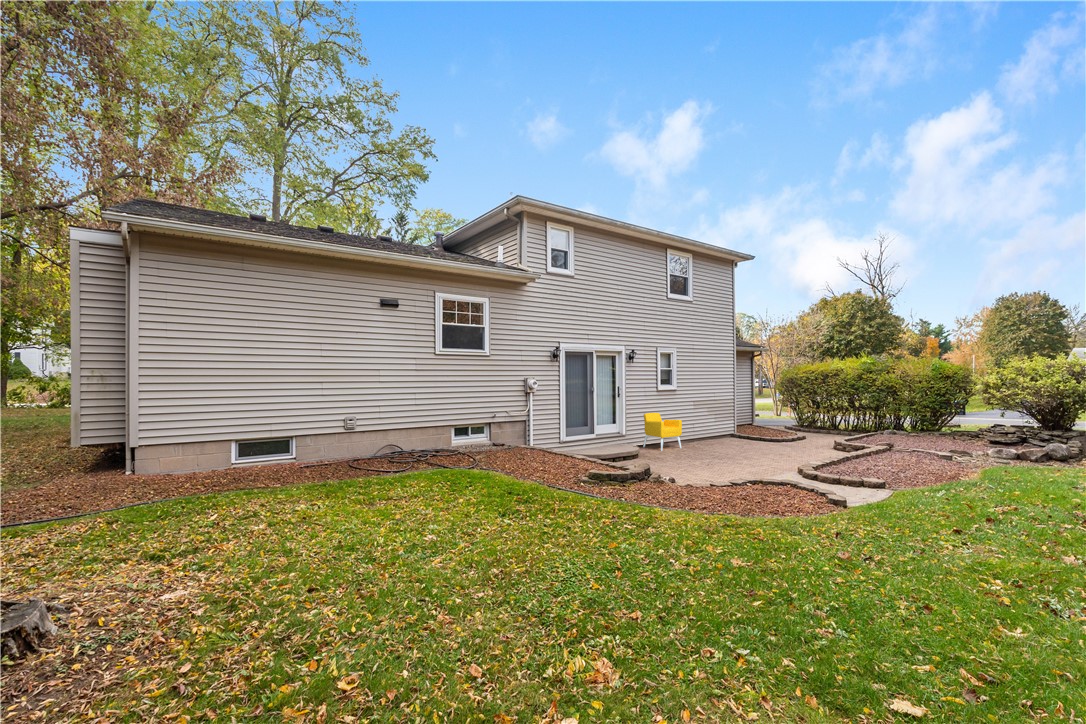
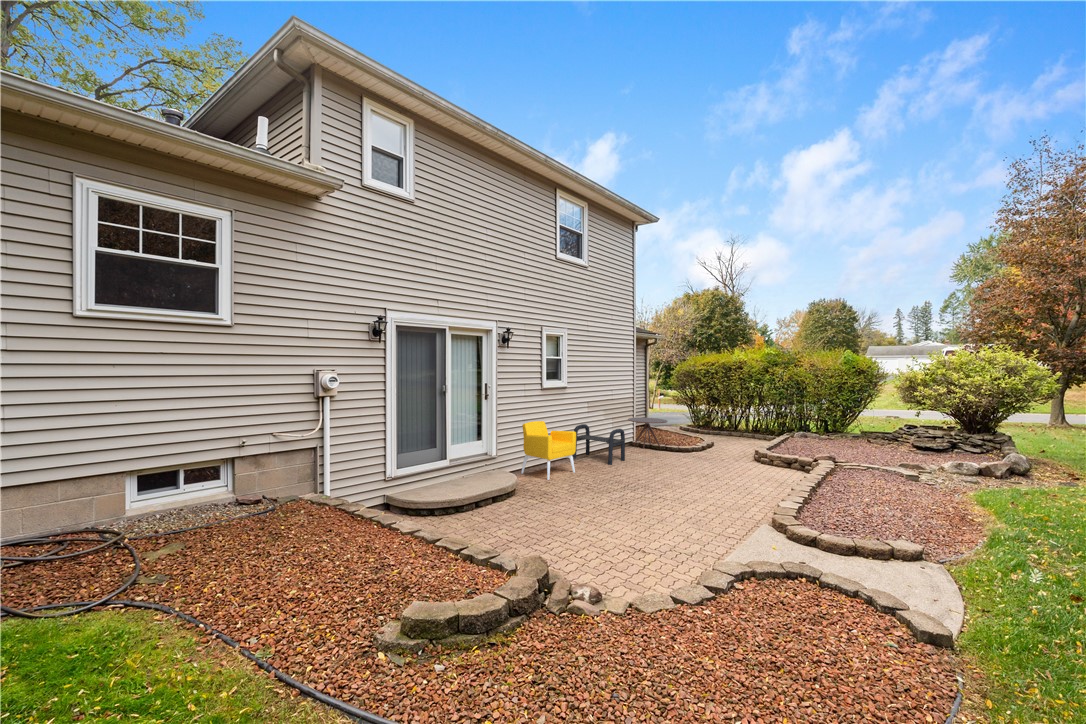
round table: none [729,415,762,438] -> present [628,417,668,448]
bench: none [681,417,722,446] -> present [572,424,625,465]

